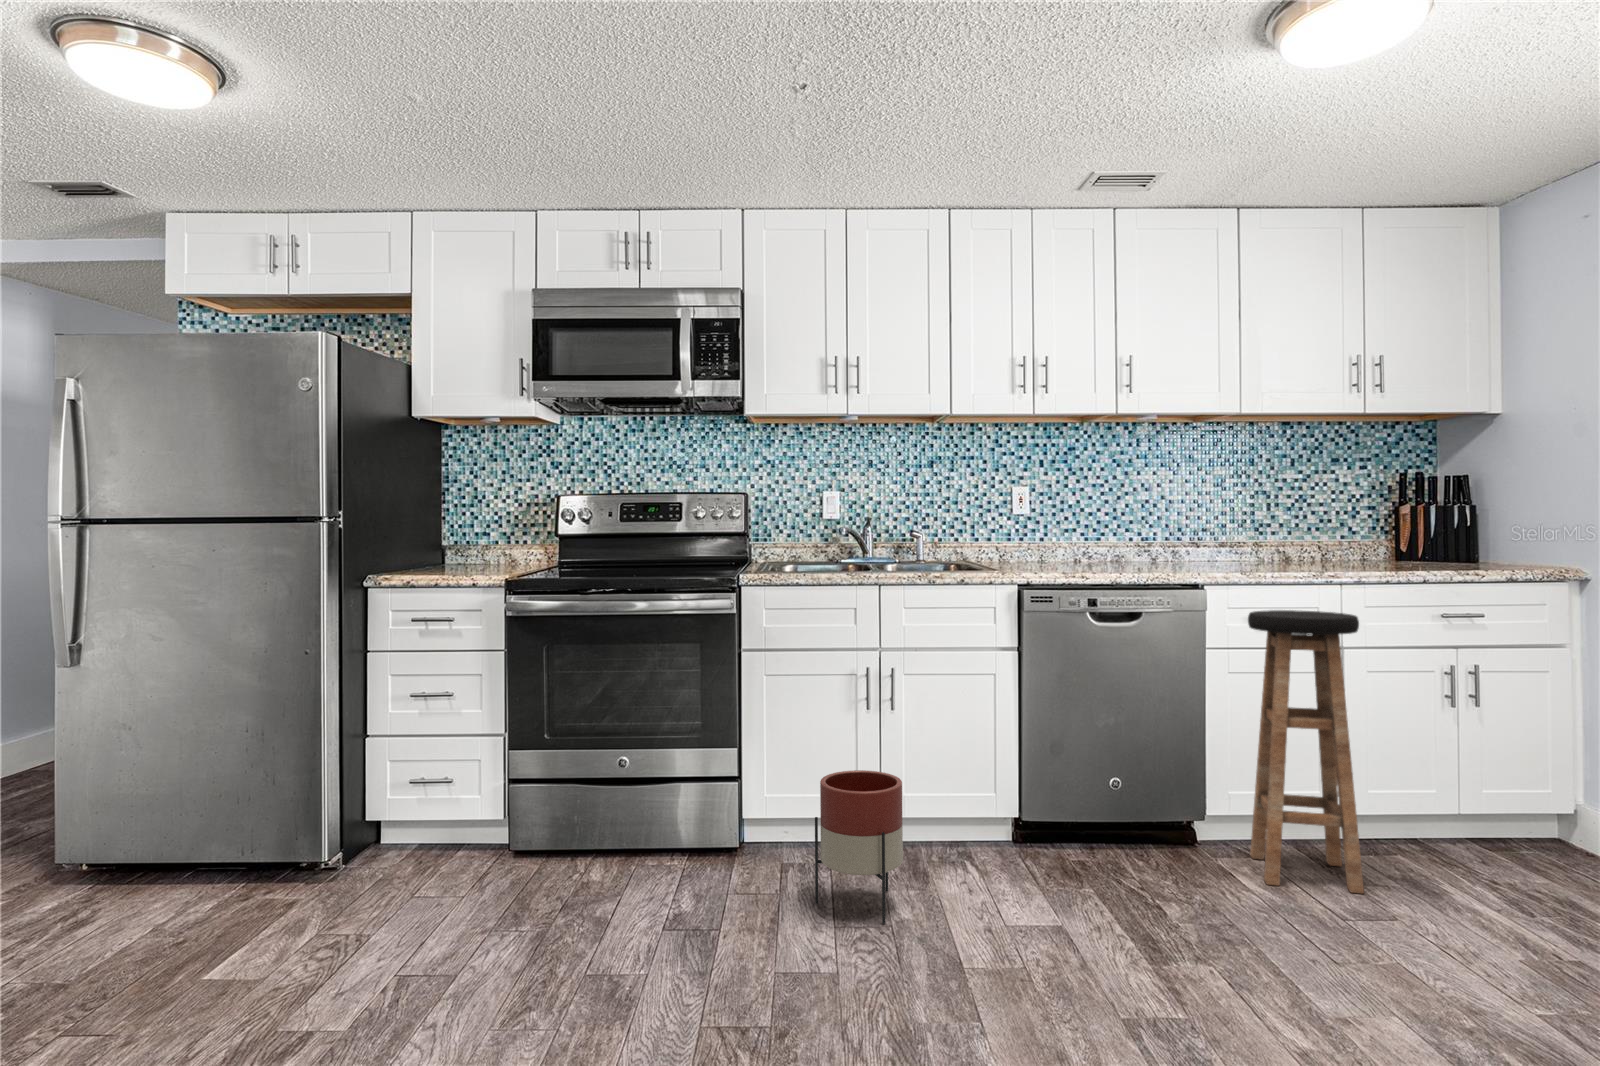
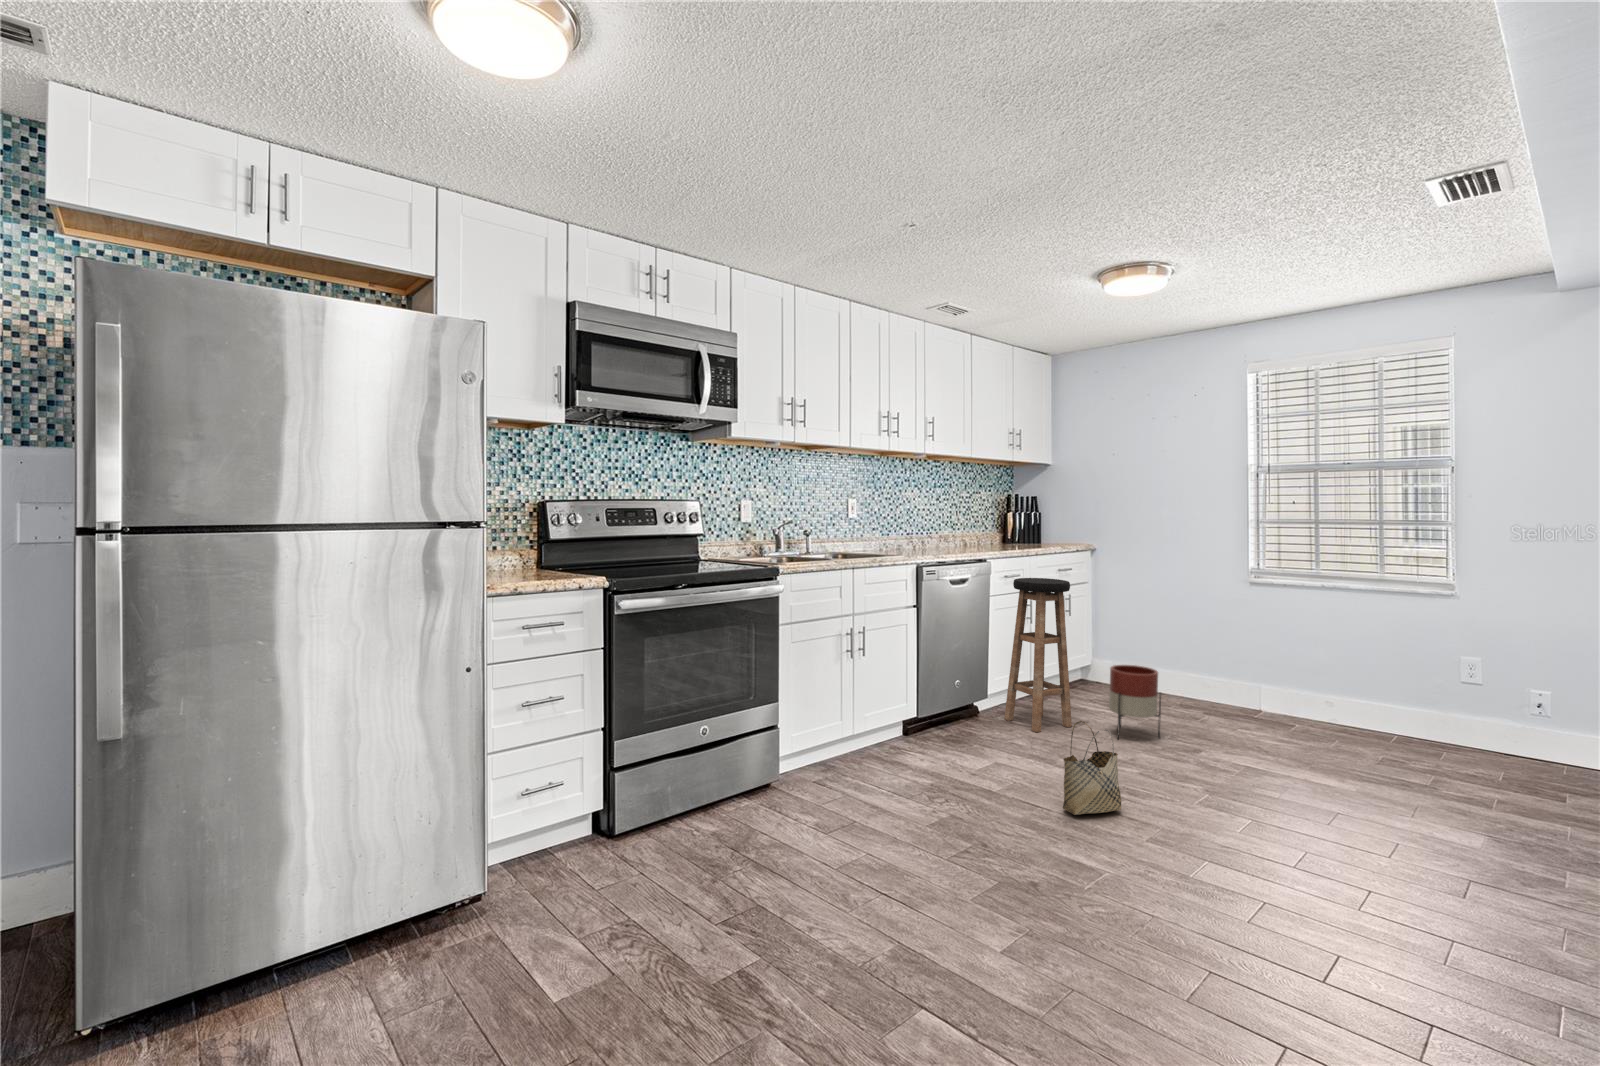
planter: present [815,770,903,924] -> present [1109,665,1161,739]
woven basket: none [1033,841,1155,1021] -> present [1063,721,1121,815]

